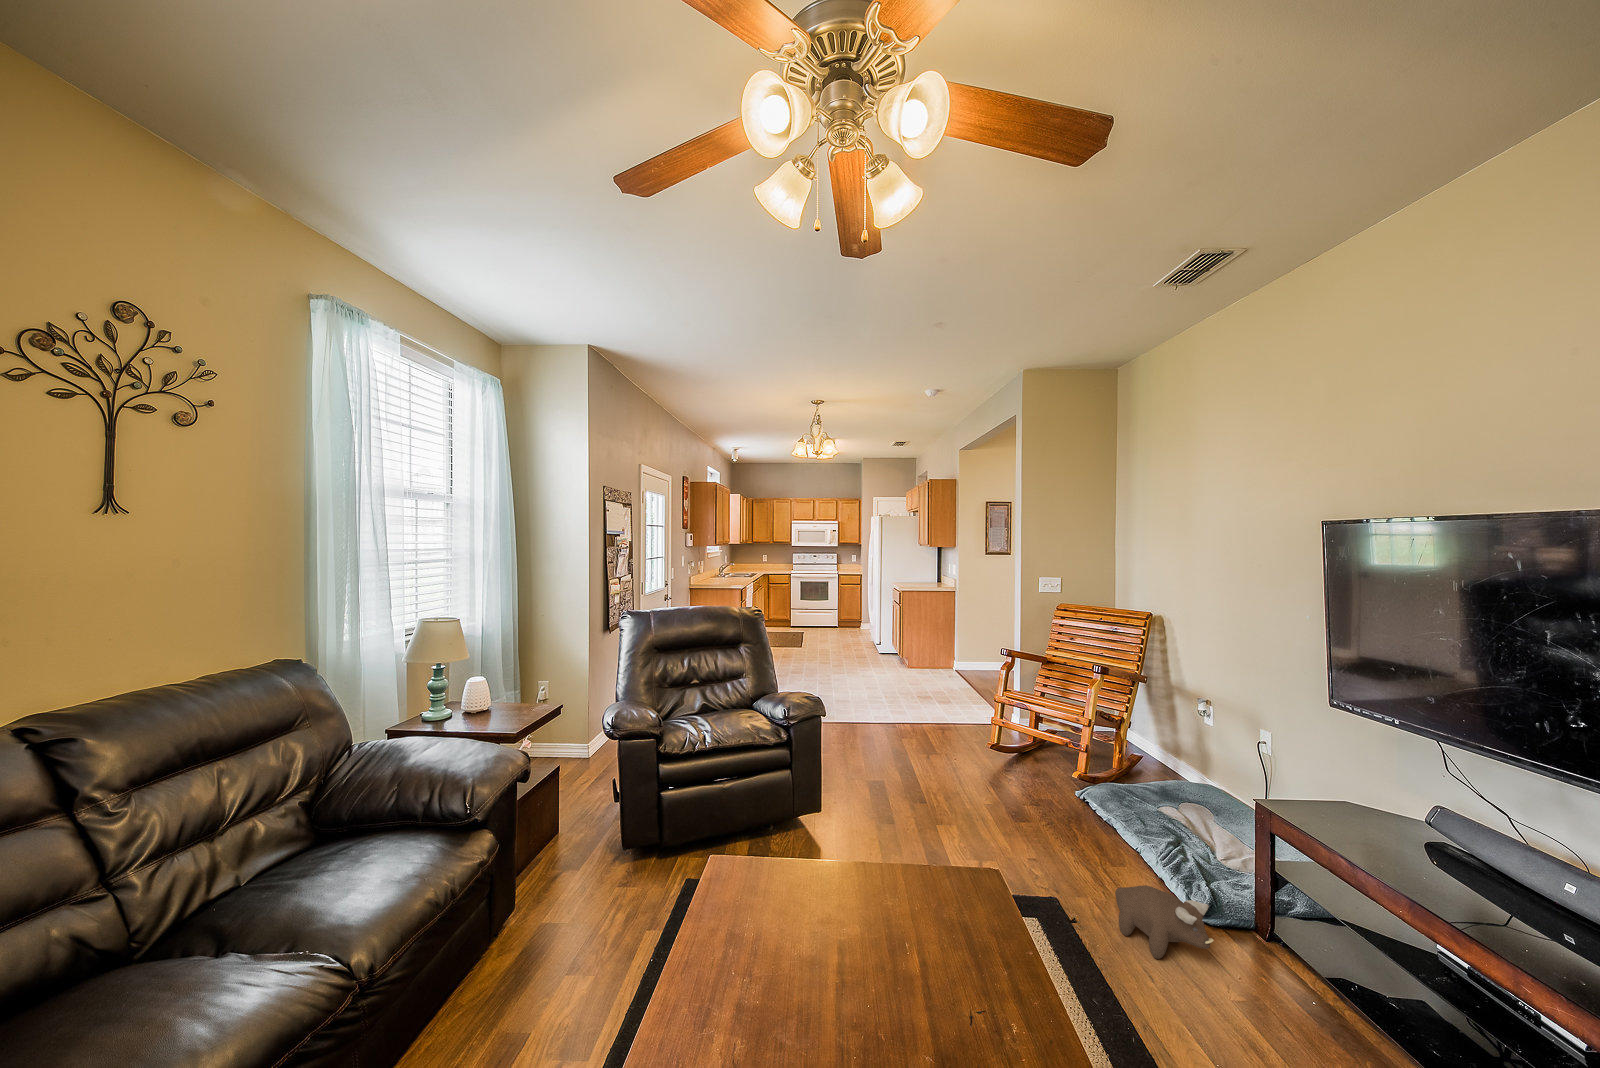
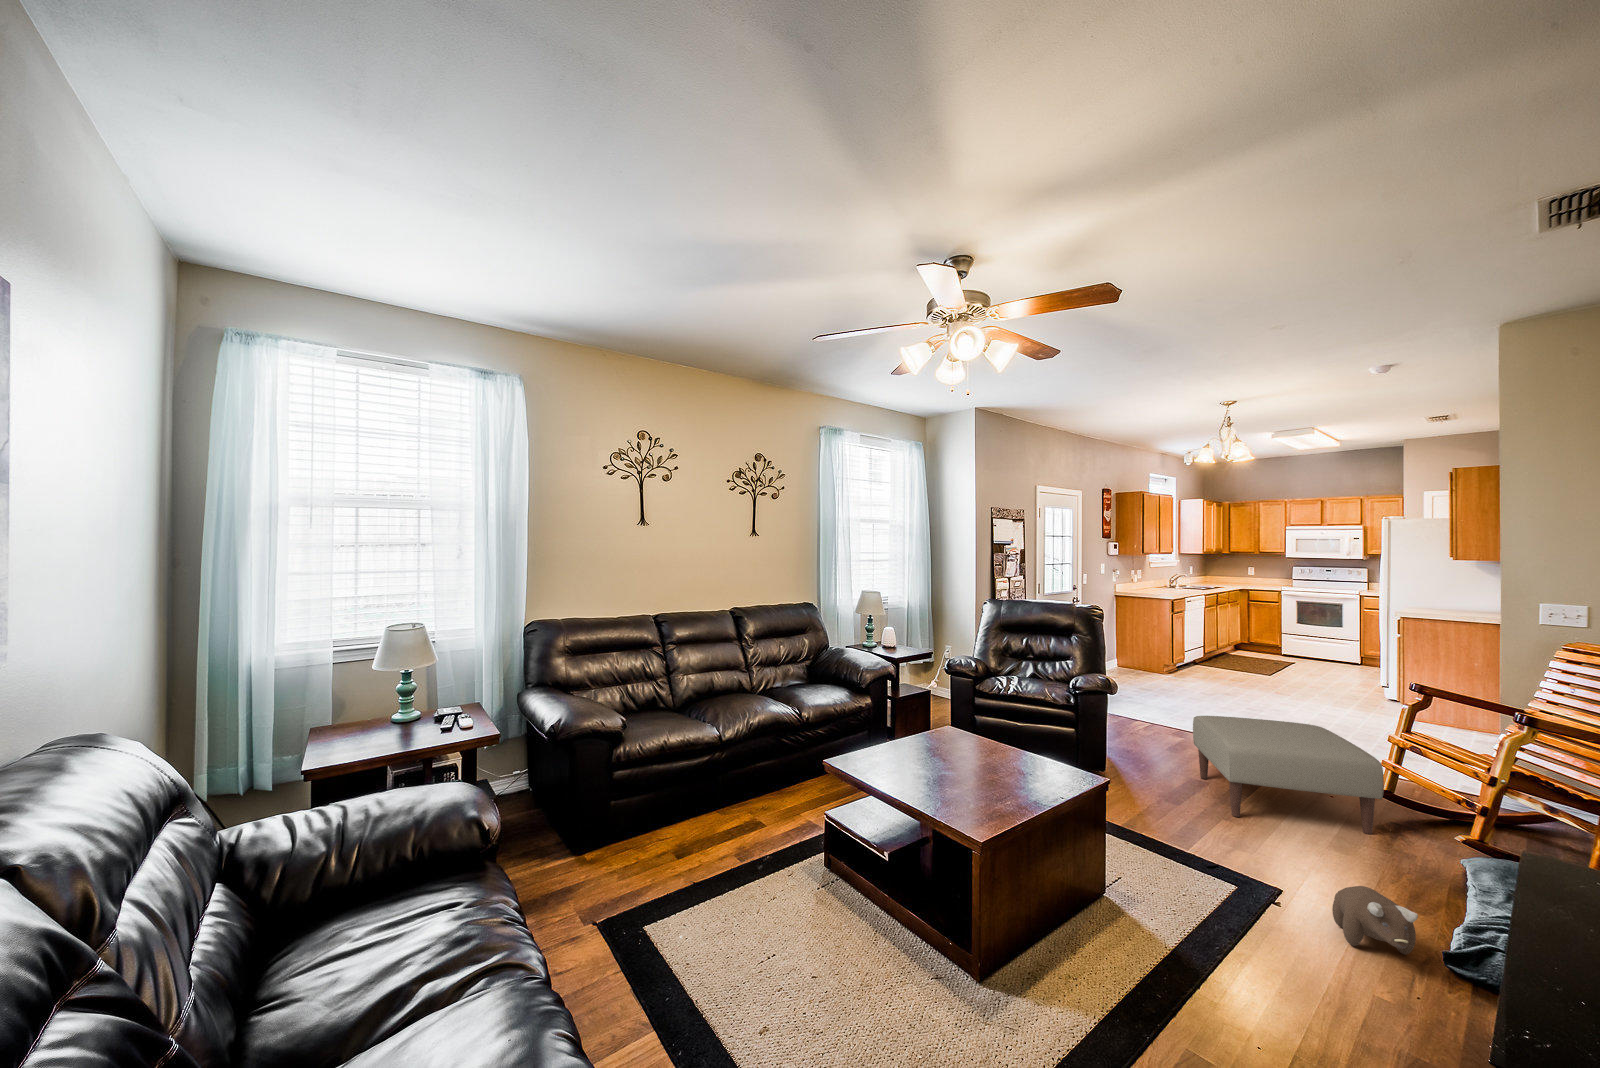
ottoman: none [862,701,1020,821] -> present [1193,716,1384,834]

